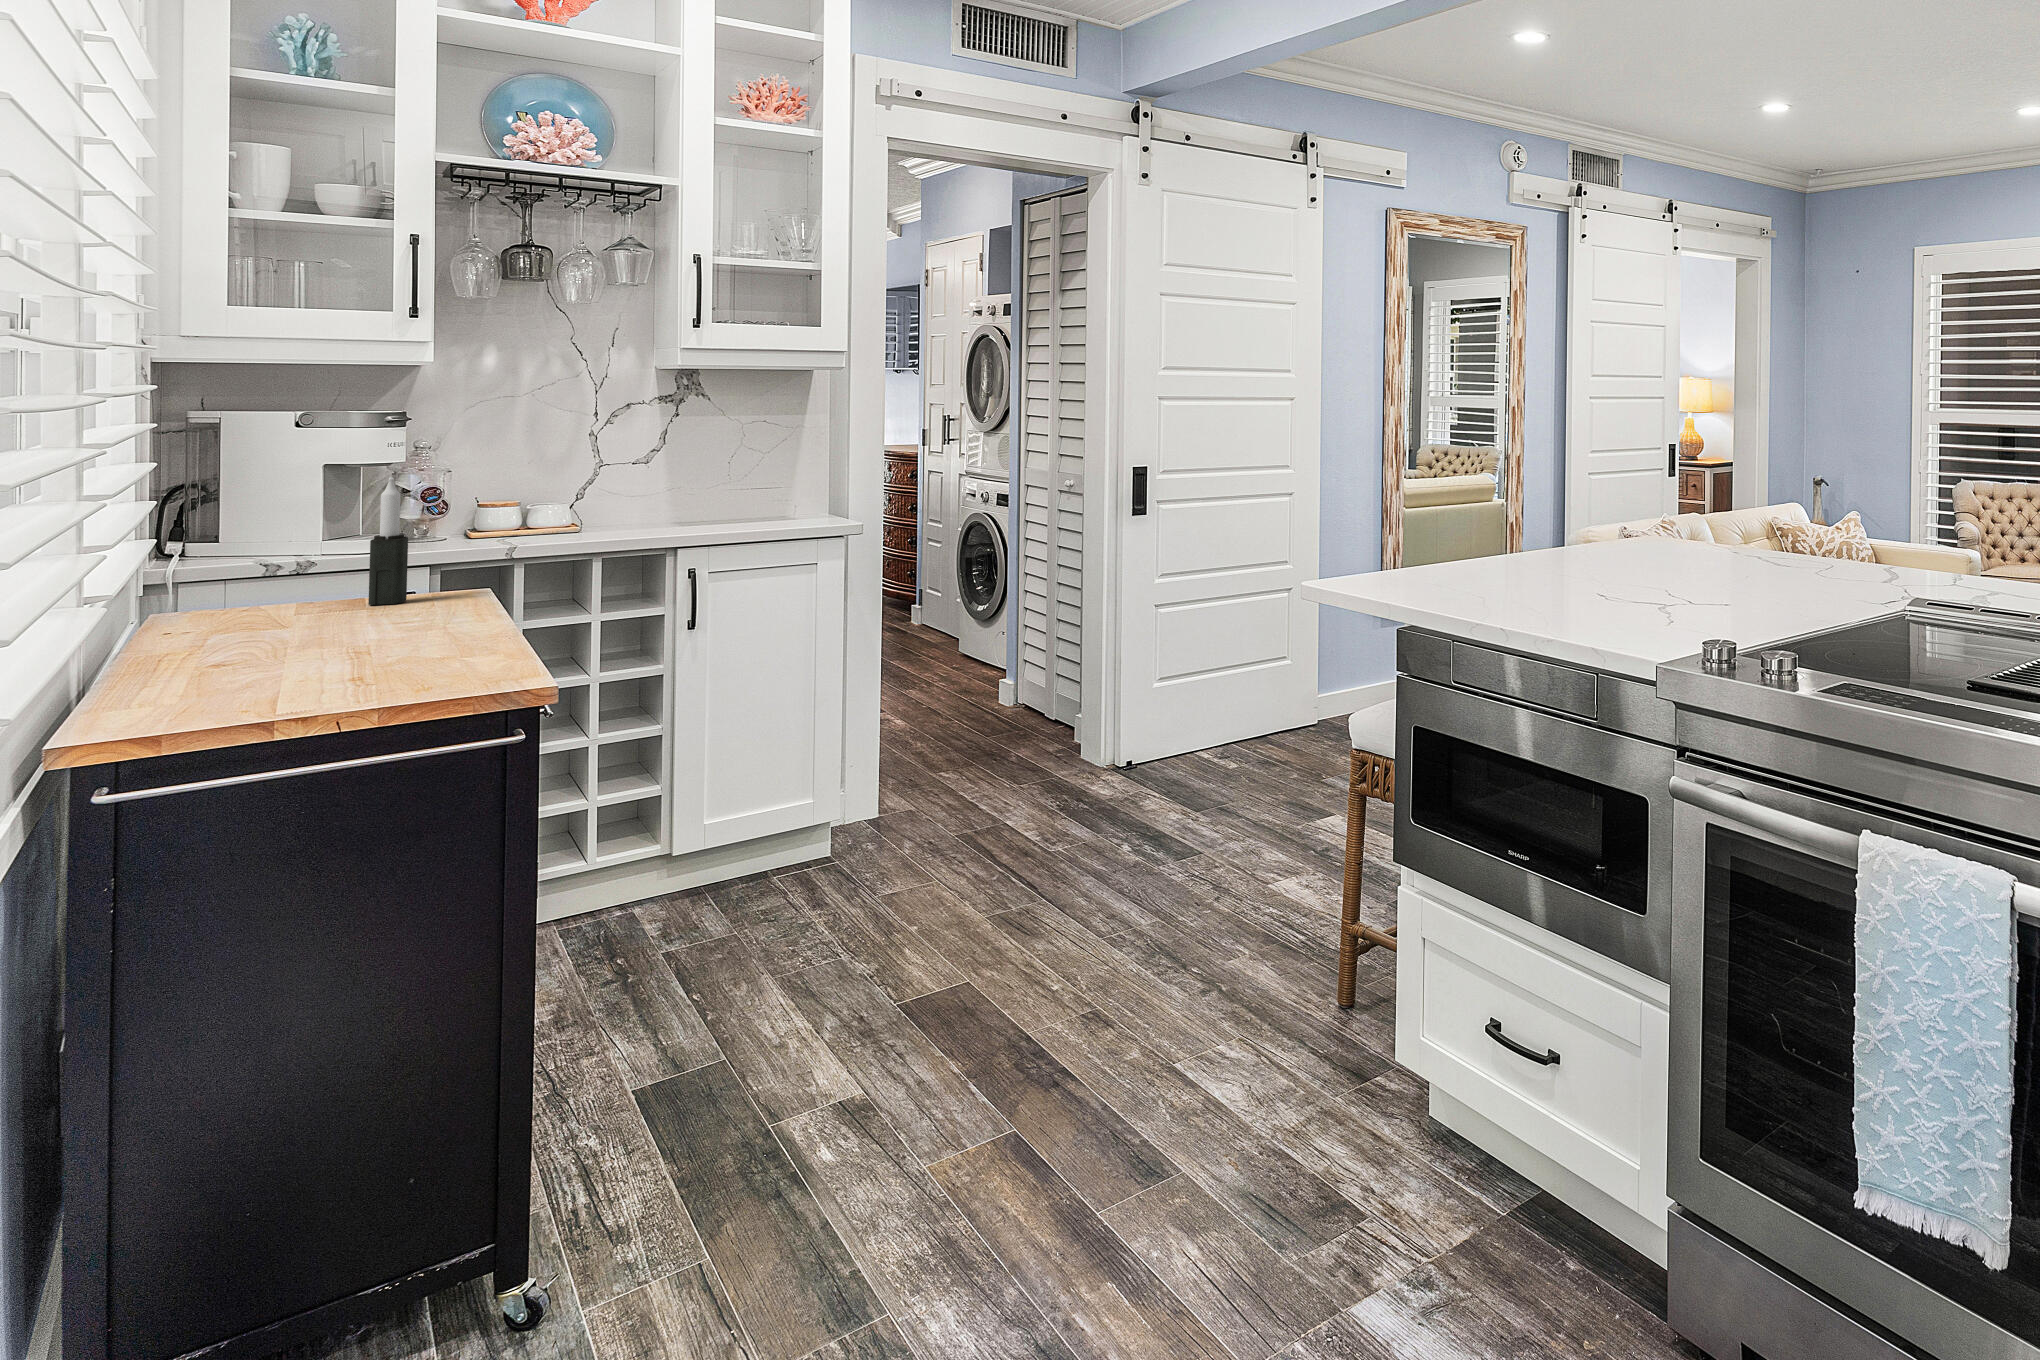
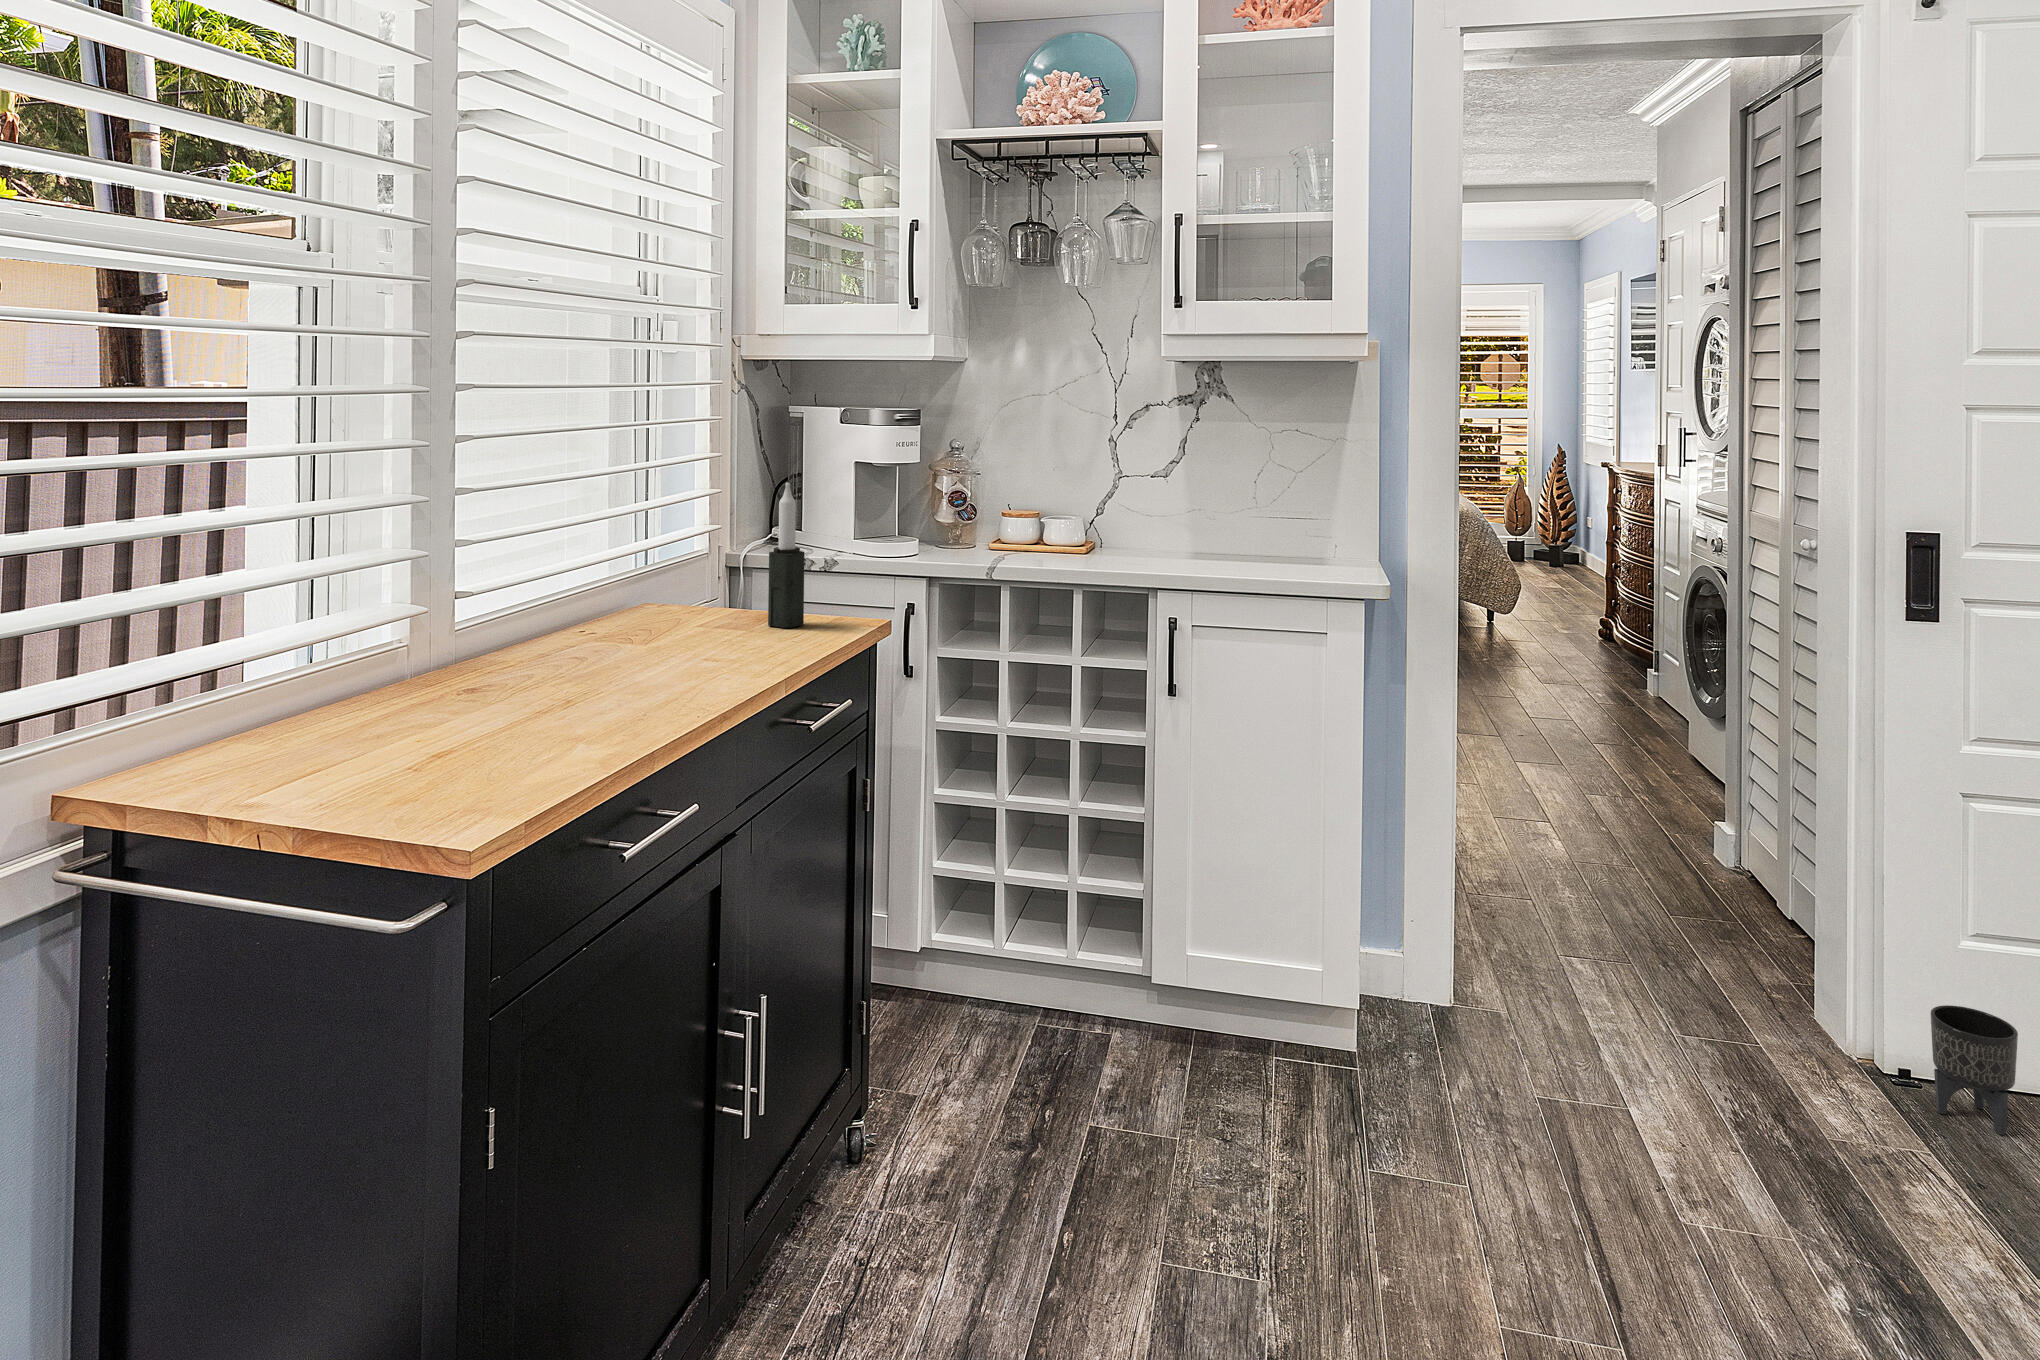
planter: none [1144,715,1181,774] -> present [1931,1005,2018,1135]

